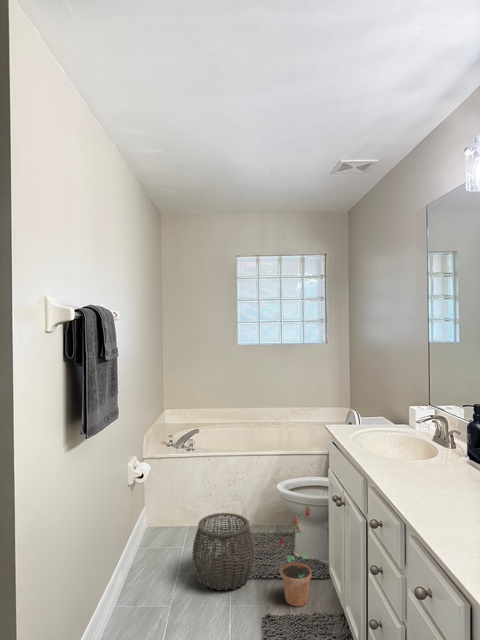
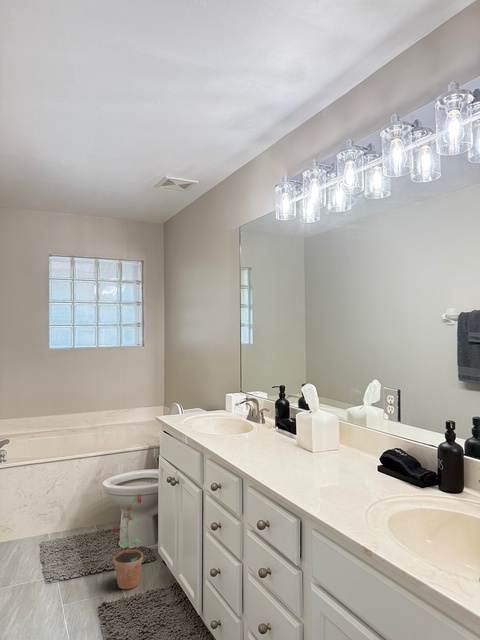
woven basket: present [192,513,255,590] -> none [15,516,85,595]

